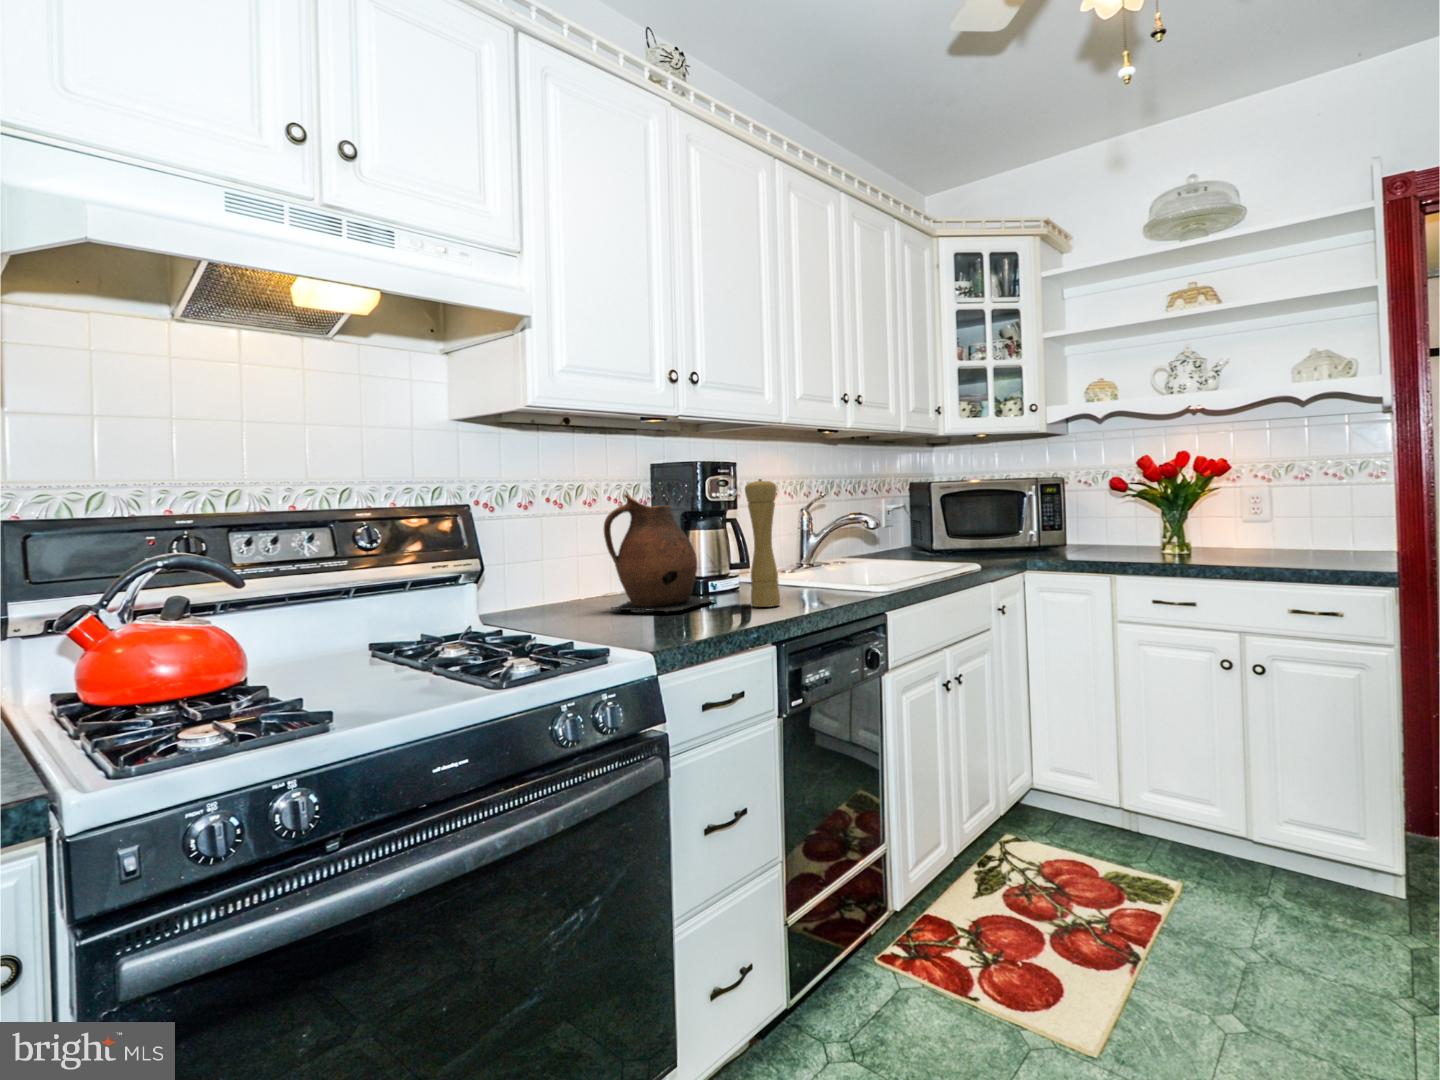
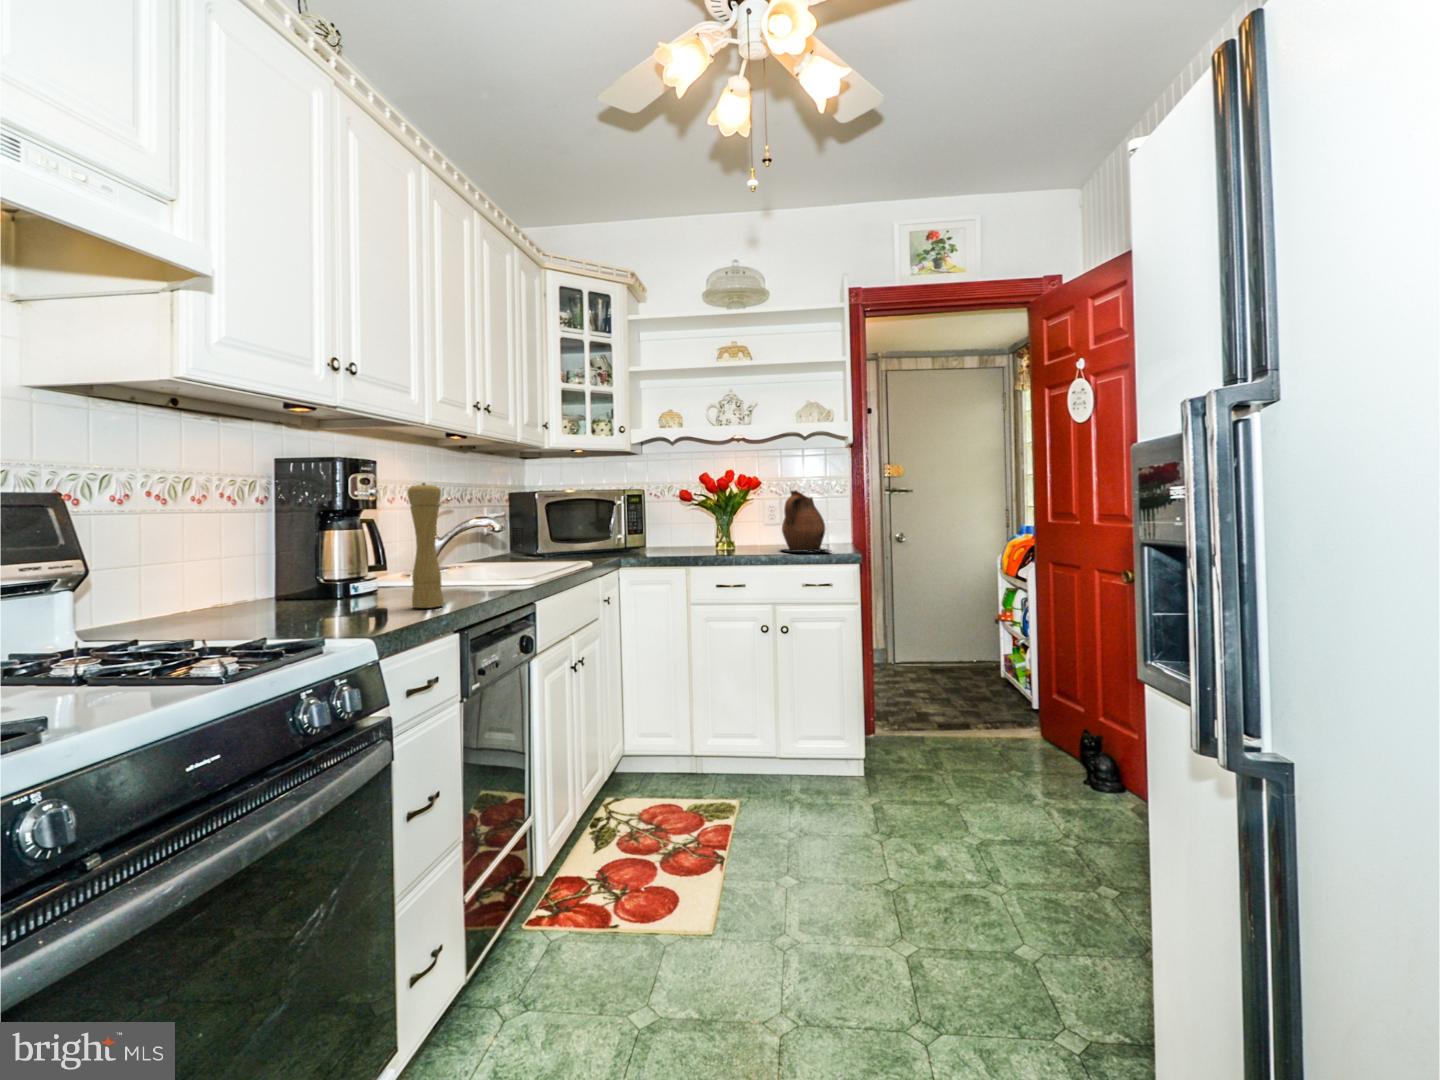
ceramic pitcher: present [604,494,716,613] -> present [780,490,829,552]

